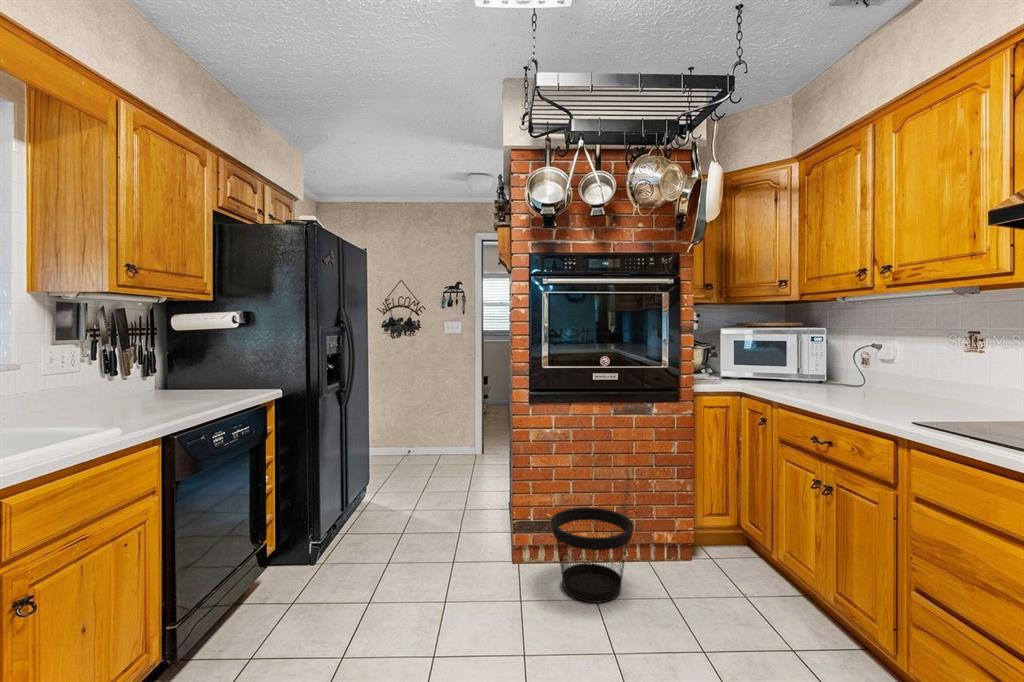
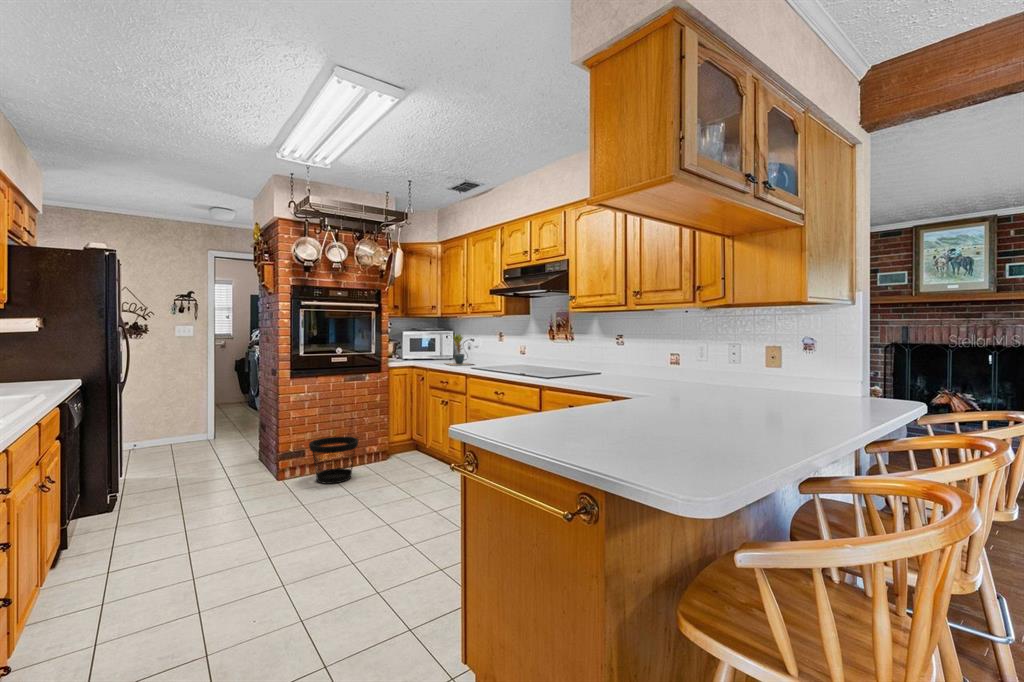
potted plant: none [808,330,893,400] -> present [447,334,471,365]

